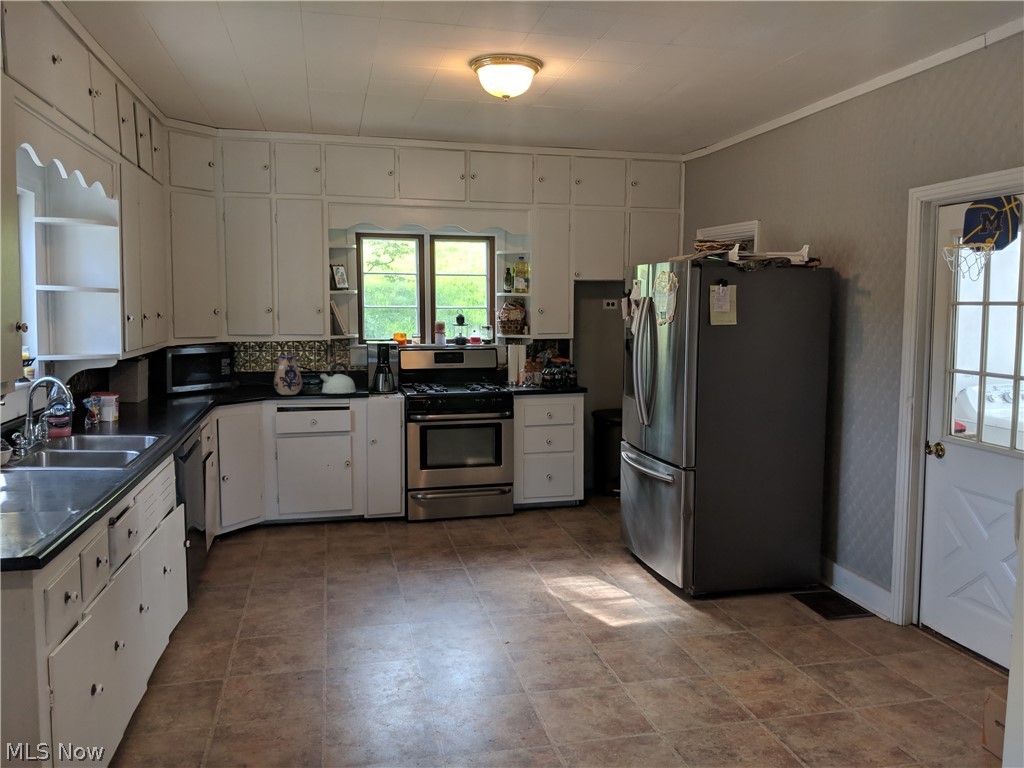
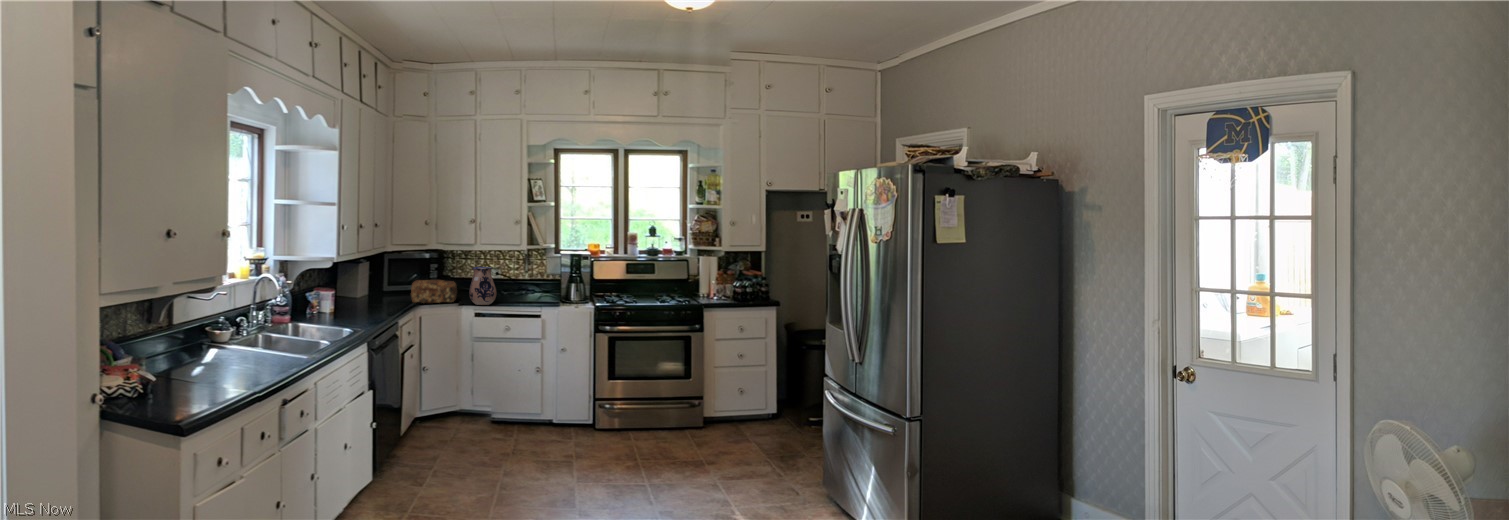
kettle: present [320,362,356,394] -> none [514,274,549,304]
bread loaf: none [213,370,260,394] -> present [411,280,457,303]

